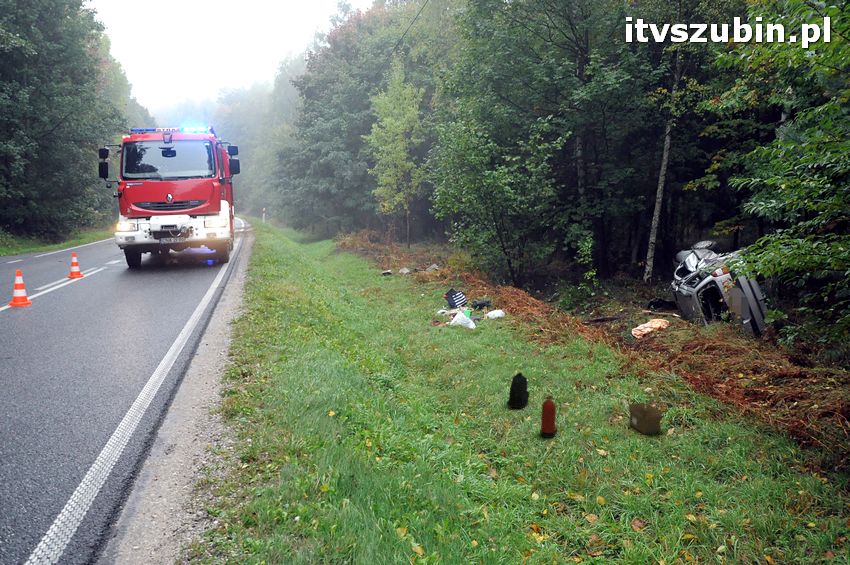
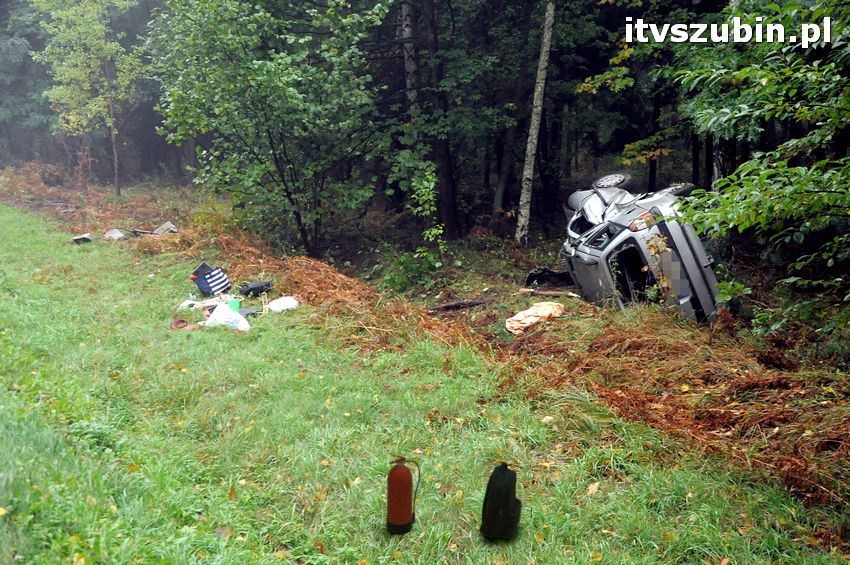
backpack: present [507,372,529,408] -> present [479,462,522,539]
cardboard box: present [628,403,664,434] -> none [531,449,591,505]

